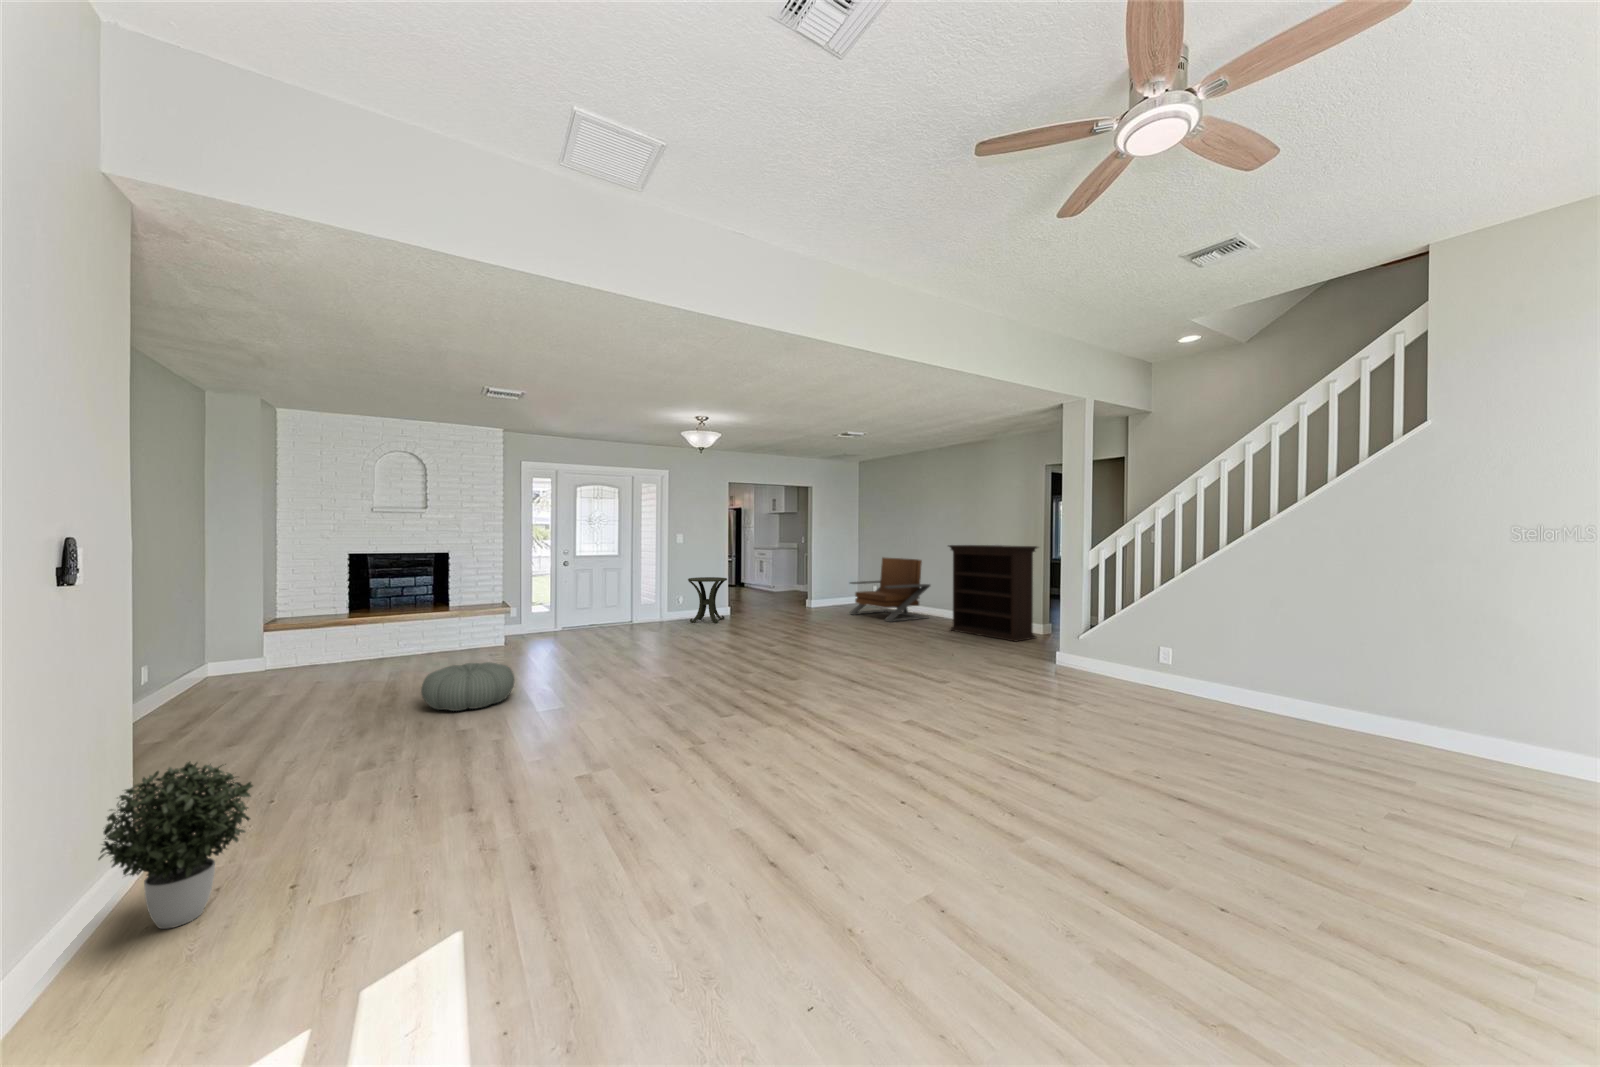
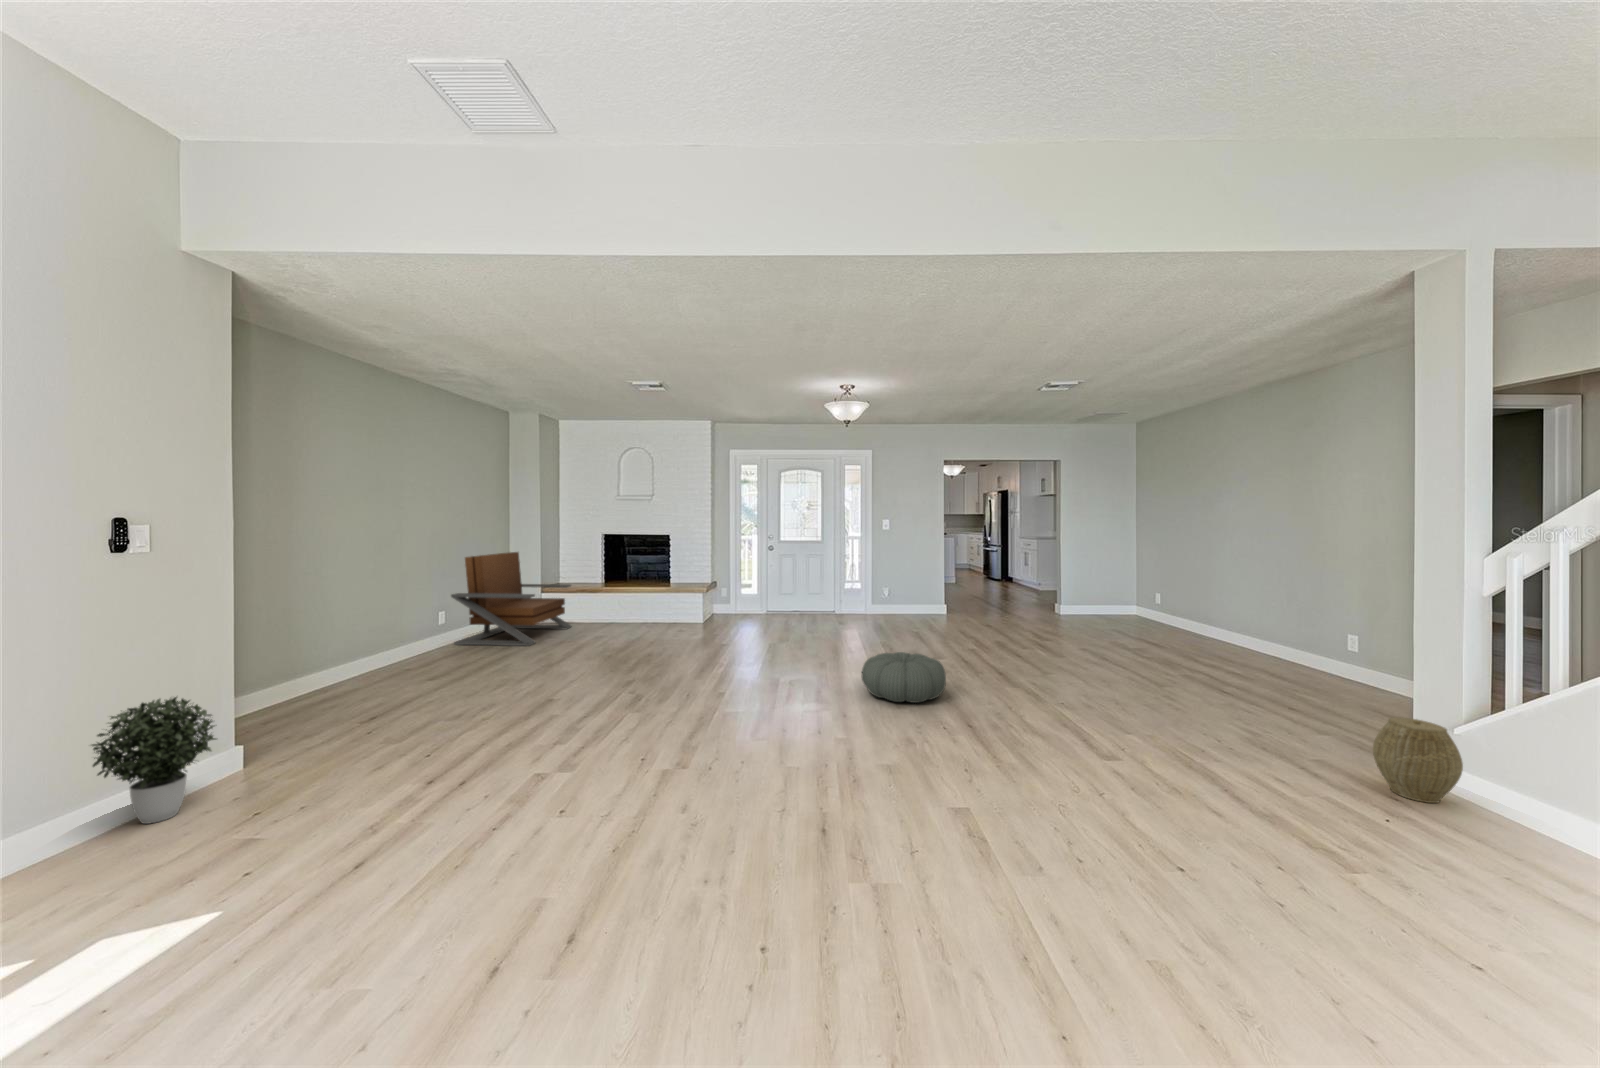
bookshelf: present [948,545,1038,641] -> none [1238,539,1424,706]
lounge chair: present [850,558,930,622] -> present [451,552,571,646]
side table: present [688,577,727,623] -> none [892,568,937,620]
woven basket: none [1055,635,1090,677] -> present [1373,717,1463,803]
pouf: present [421,662,514,711] -> present [862,652,946,703]

